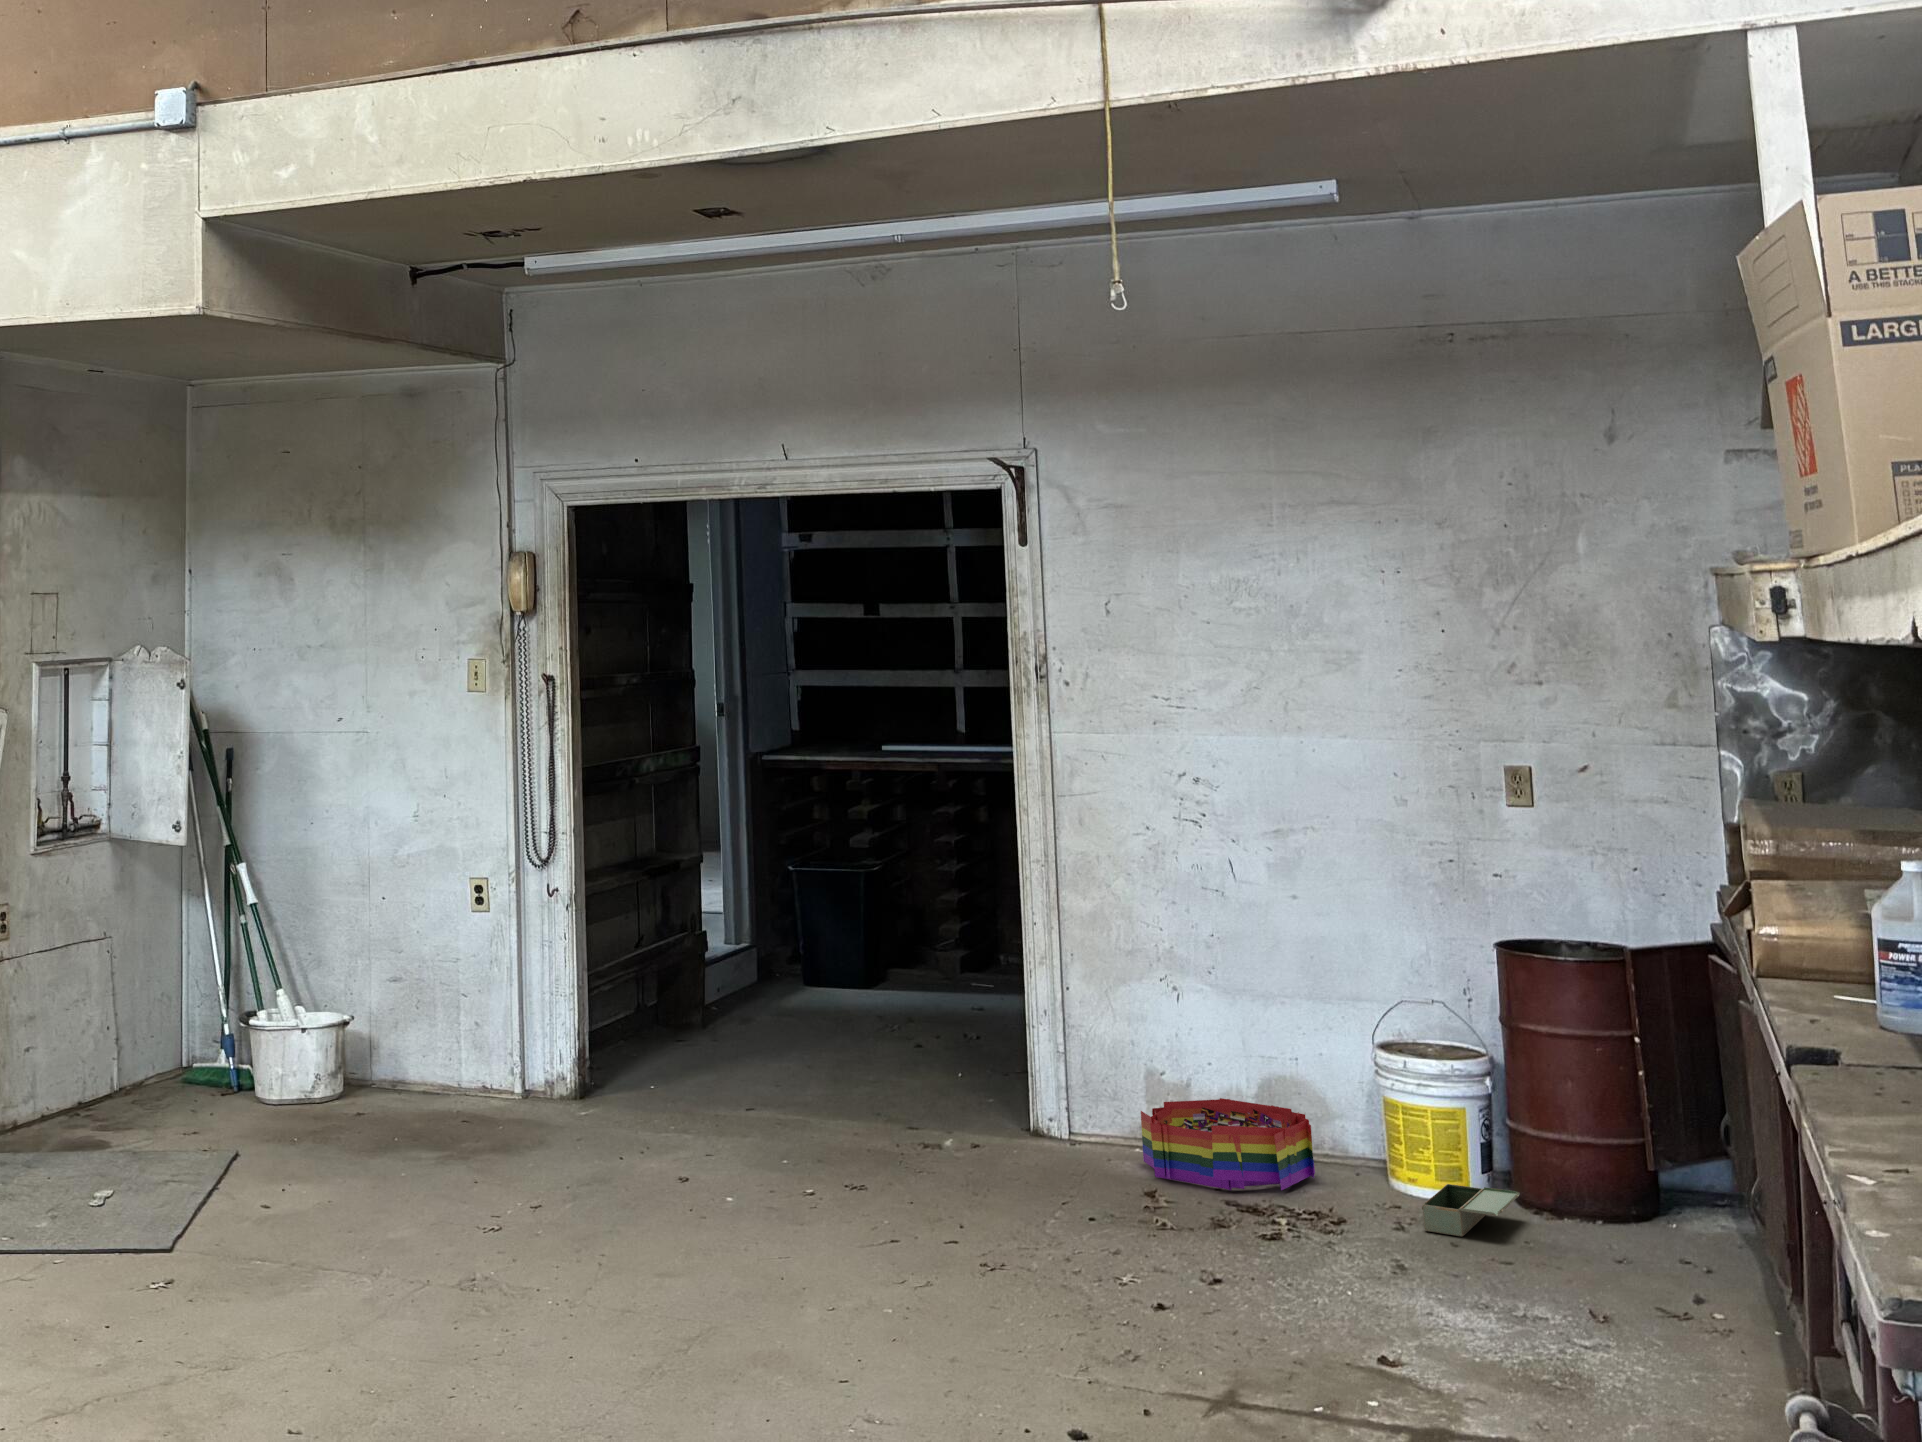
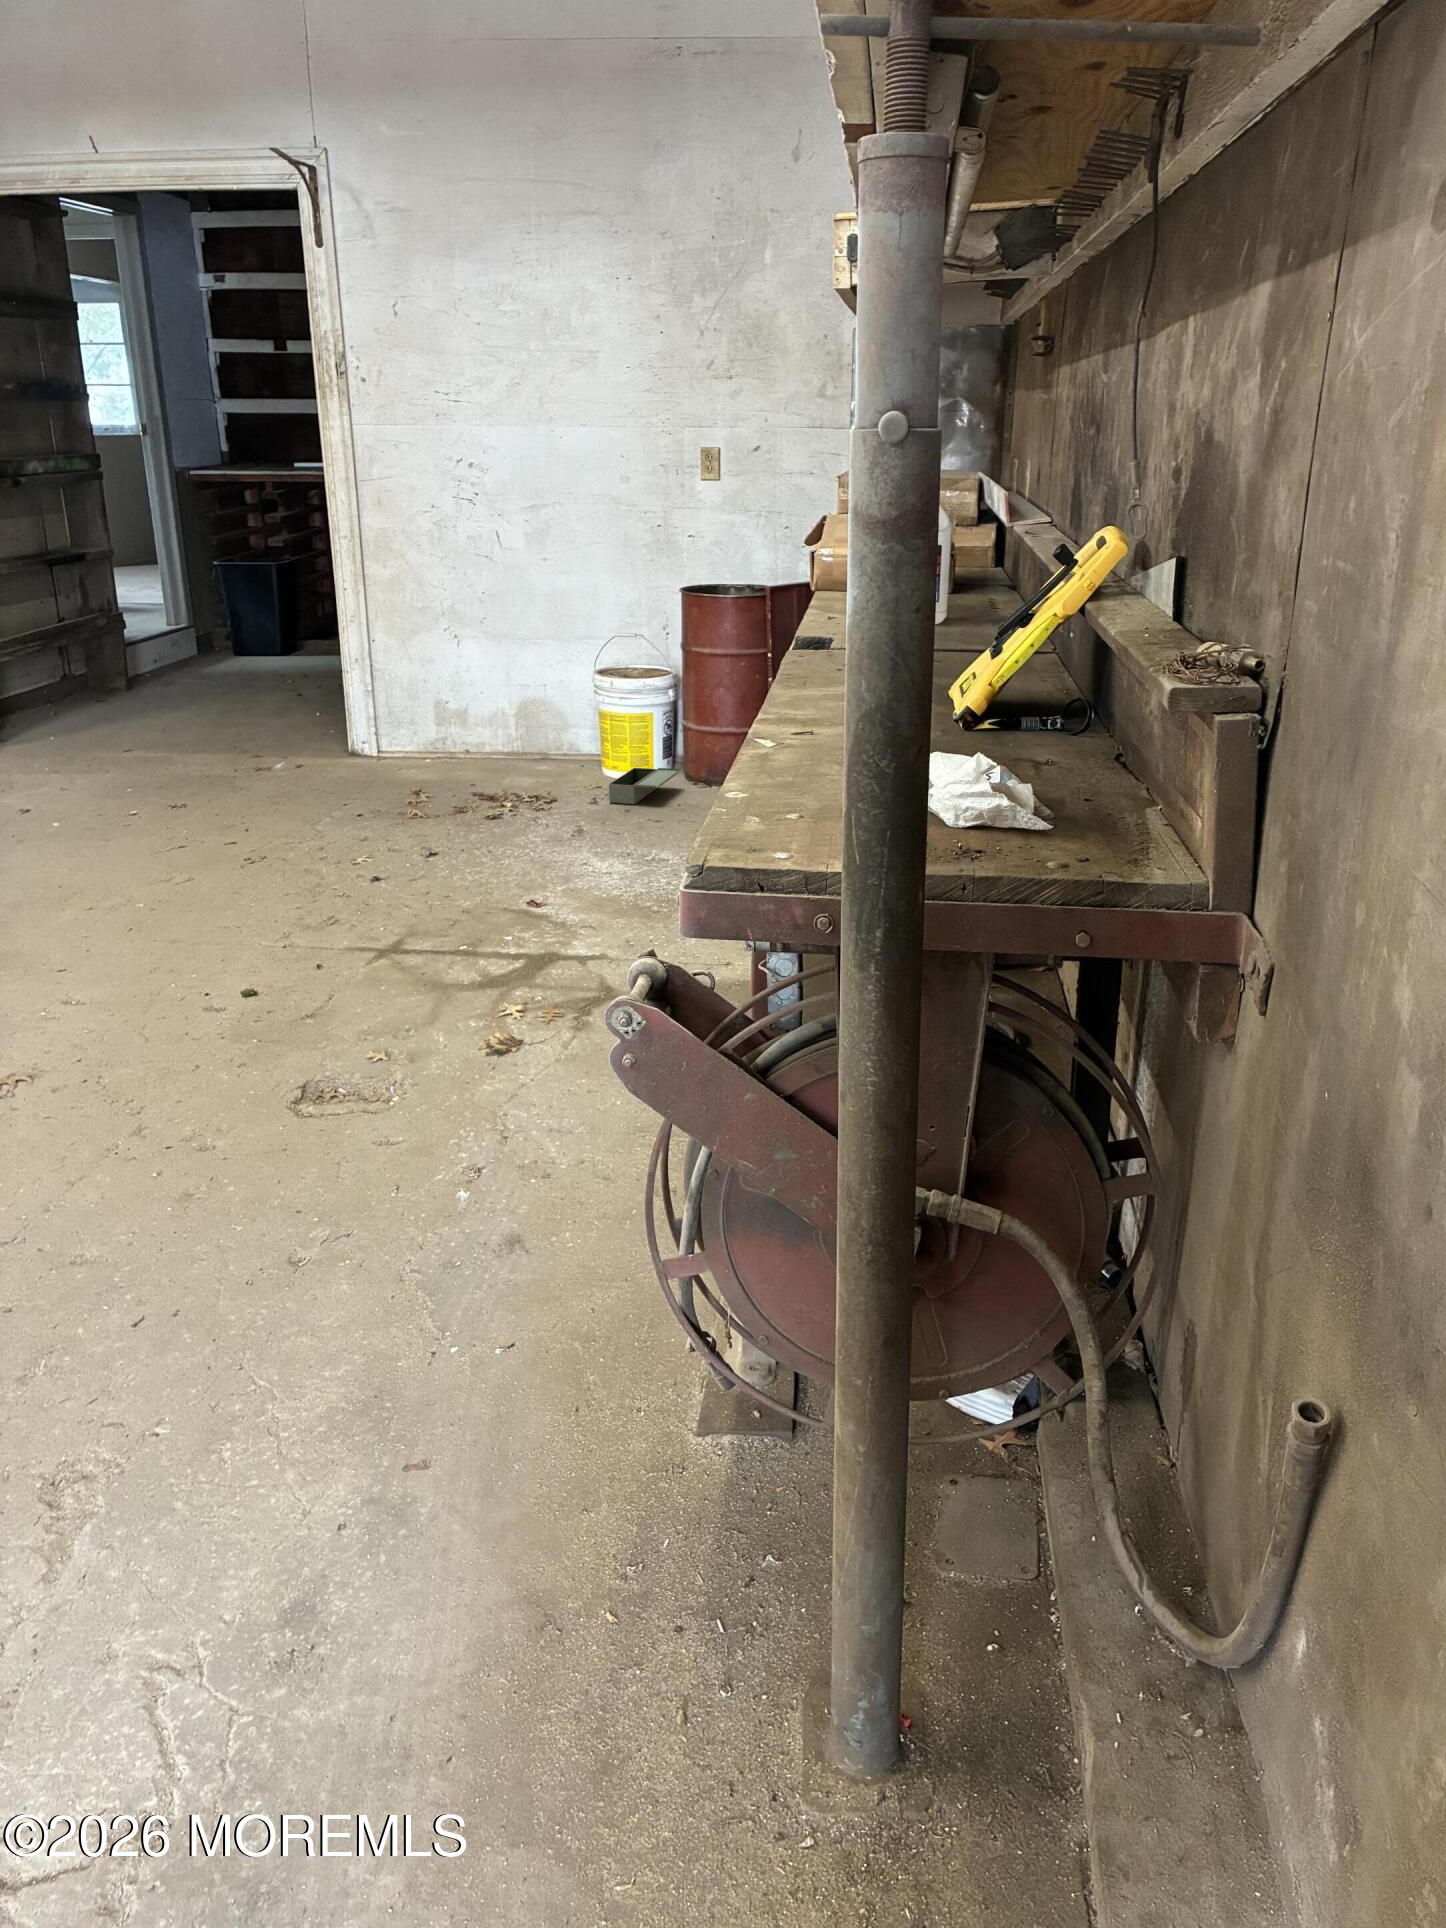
storage bin: present [1141,1098,1315,1190] -> none [423,718,549,785]

